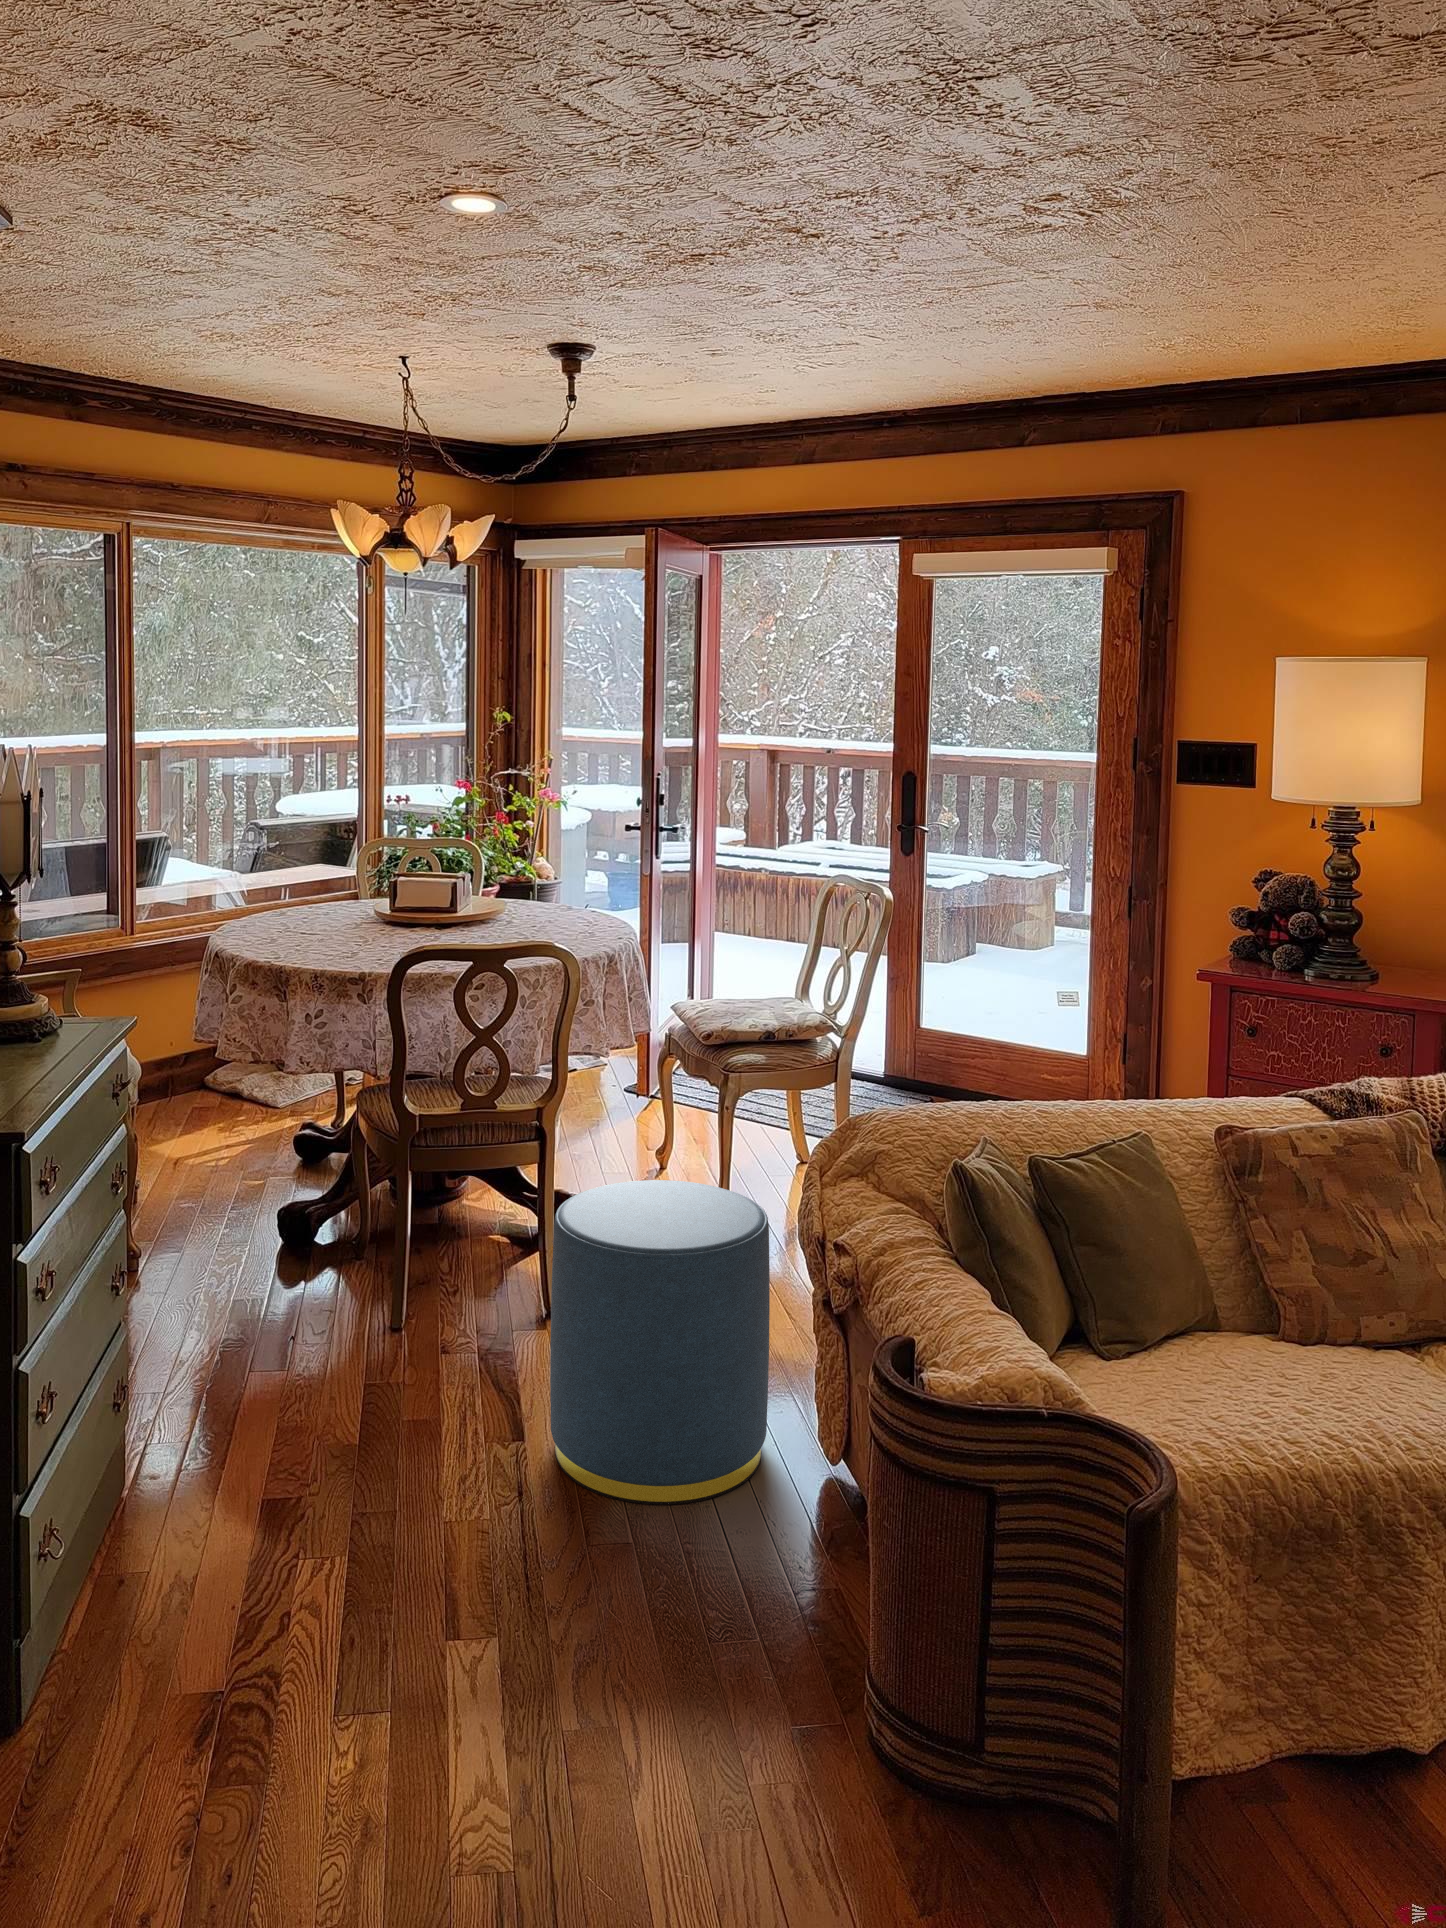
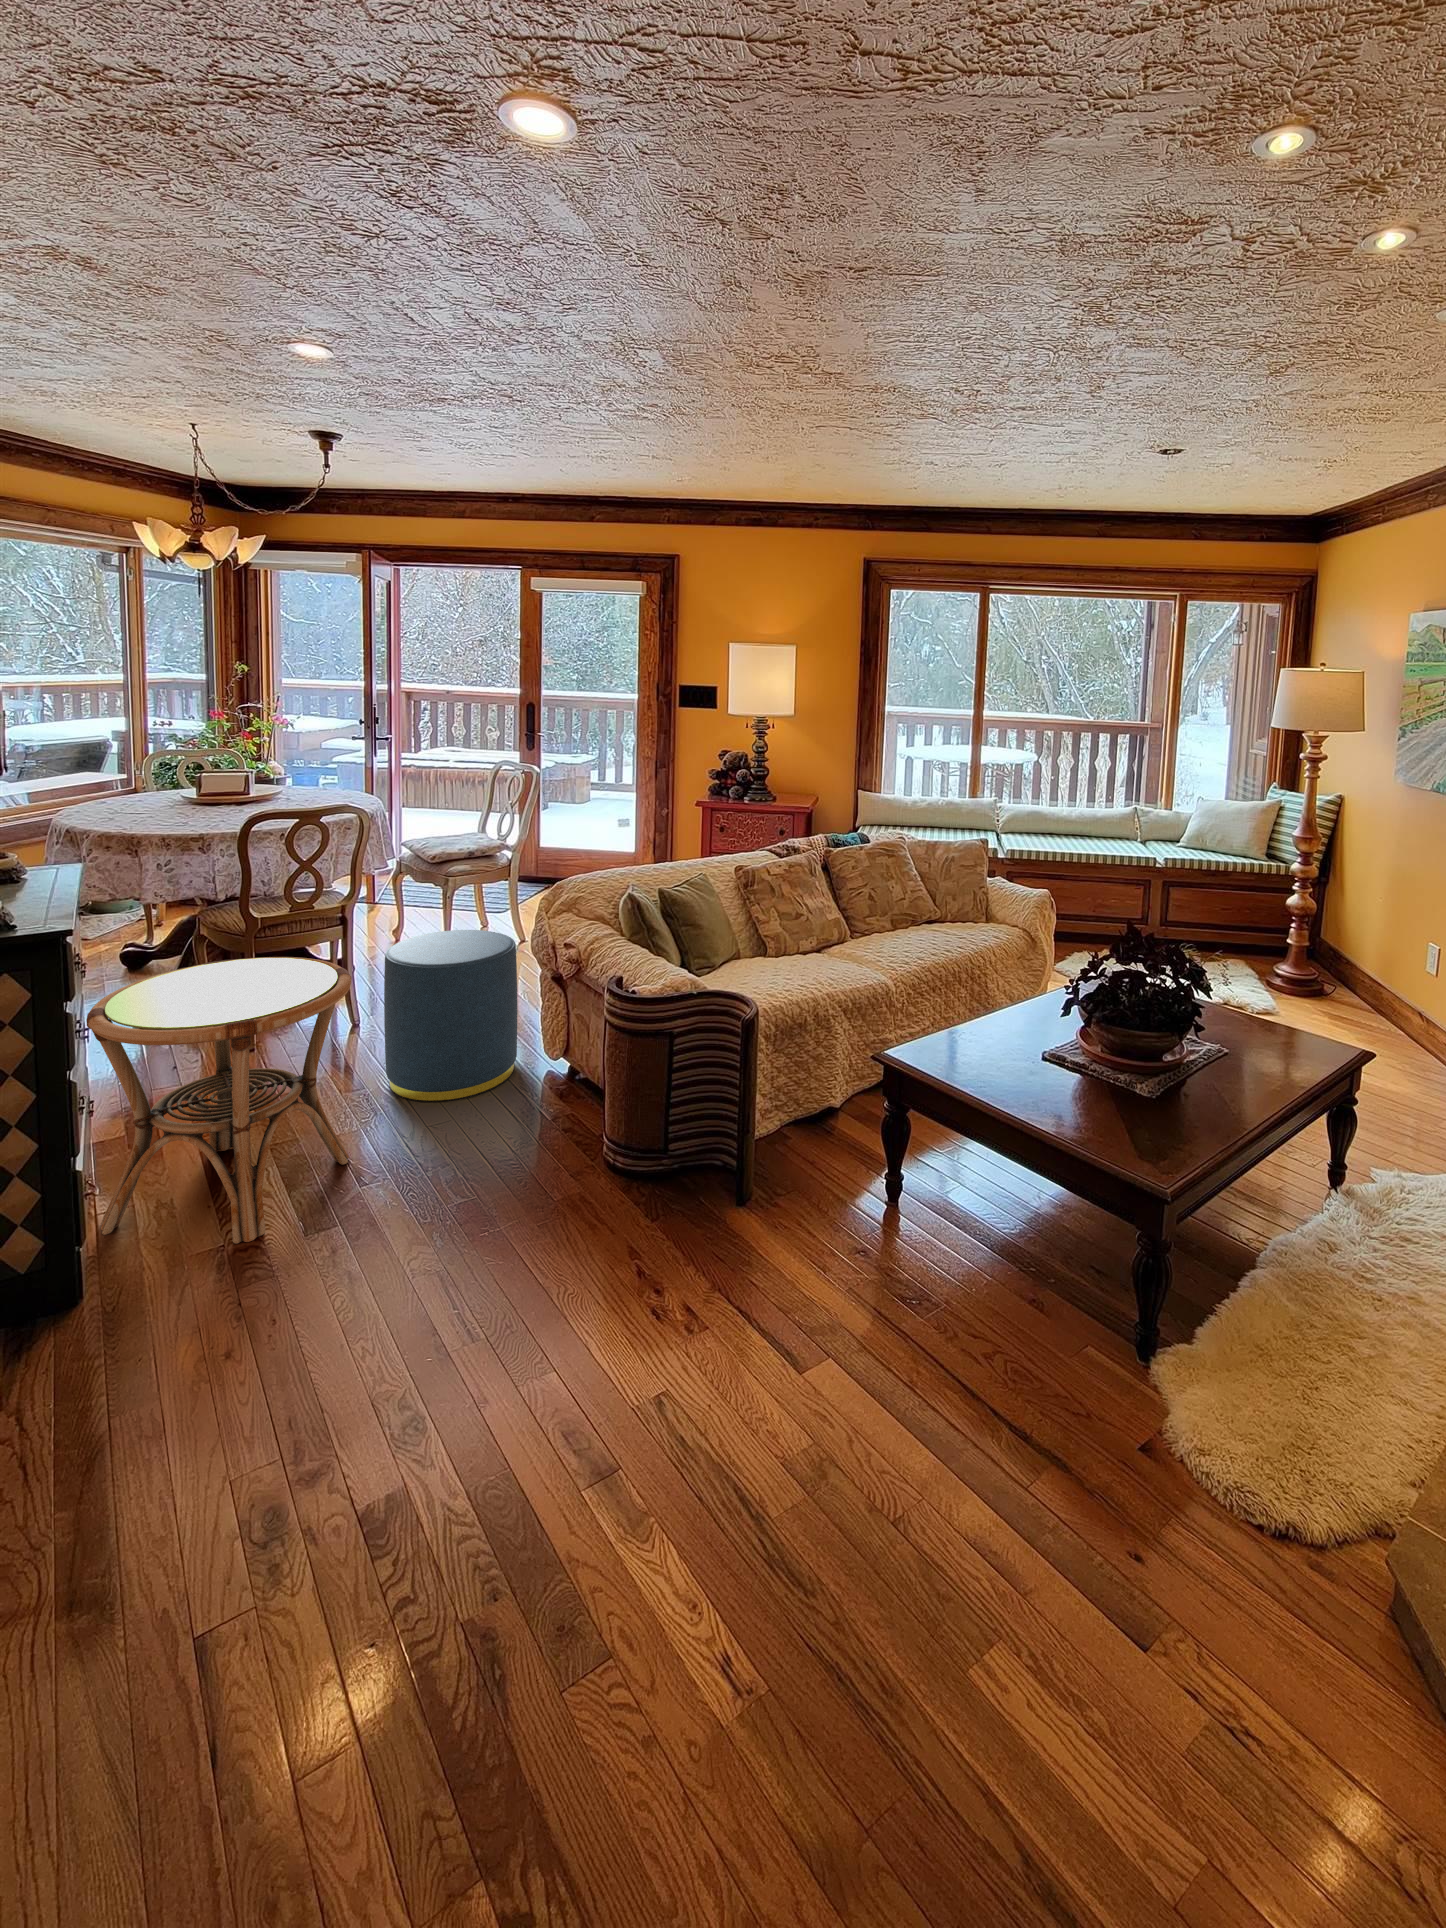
side table: none [101,1188,460,1688] -> present [86,957,351,1243]

